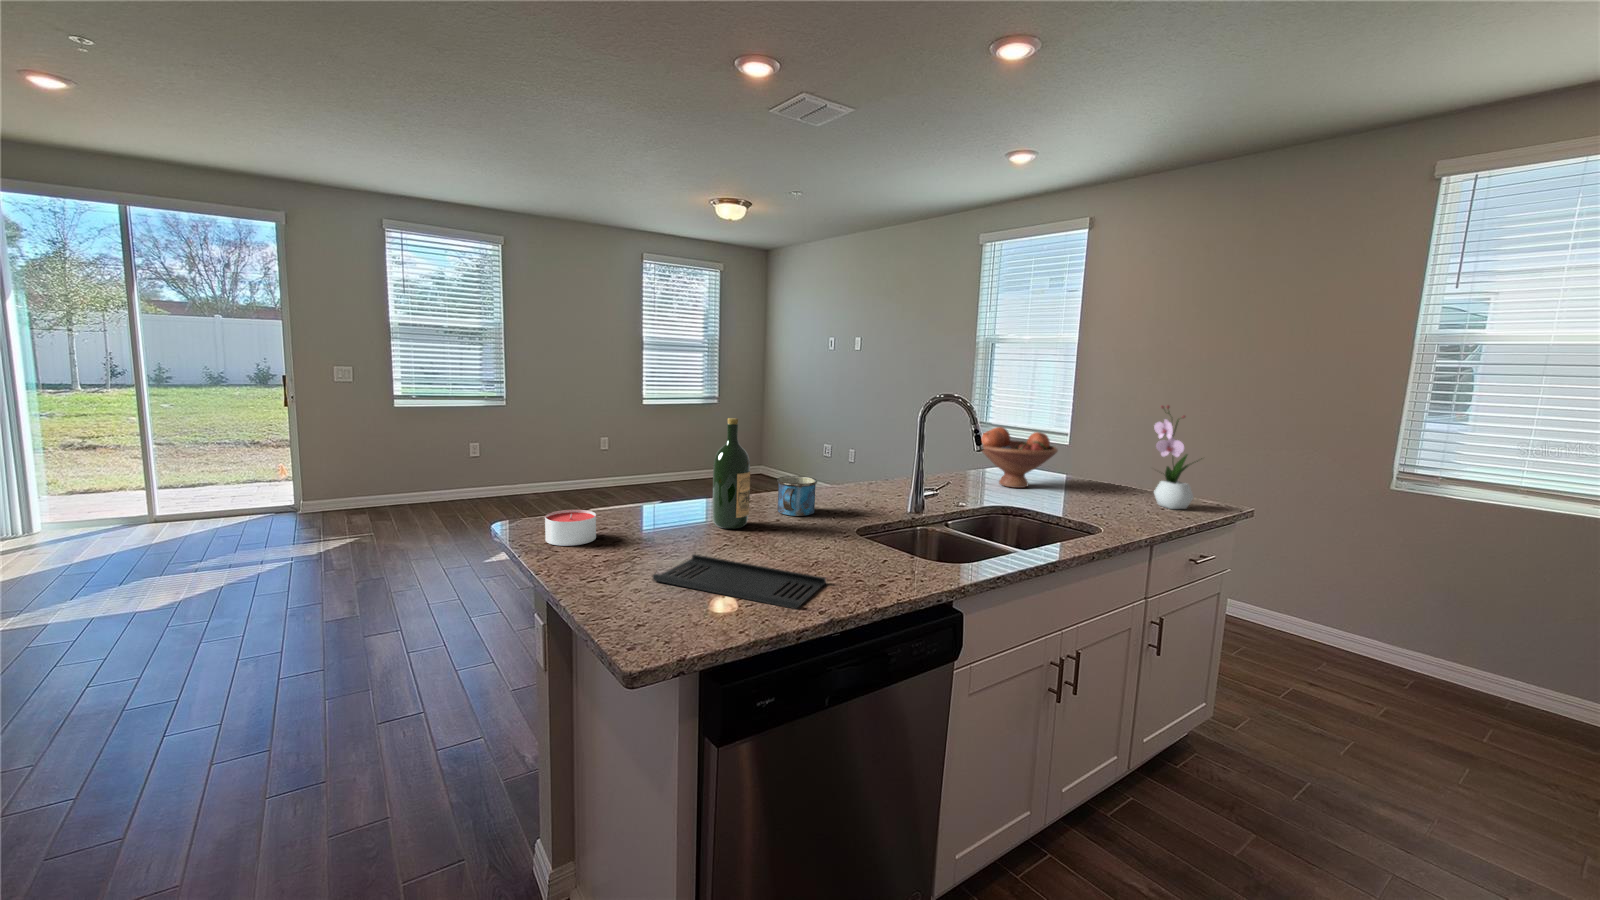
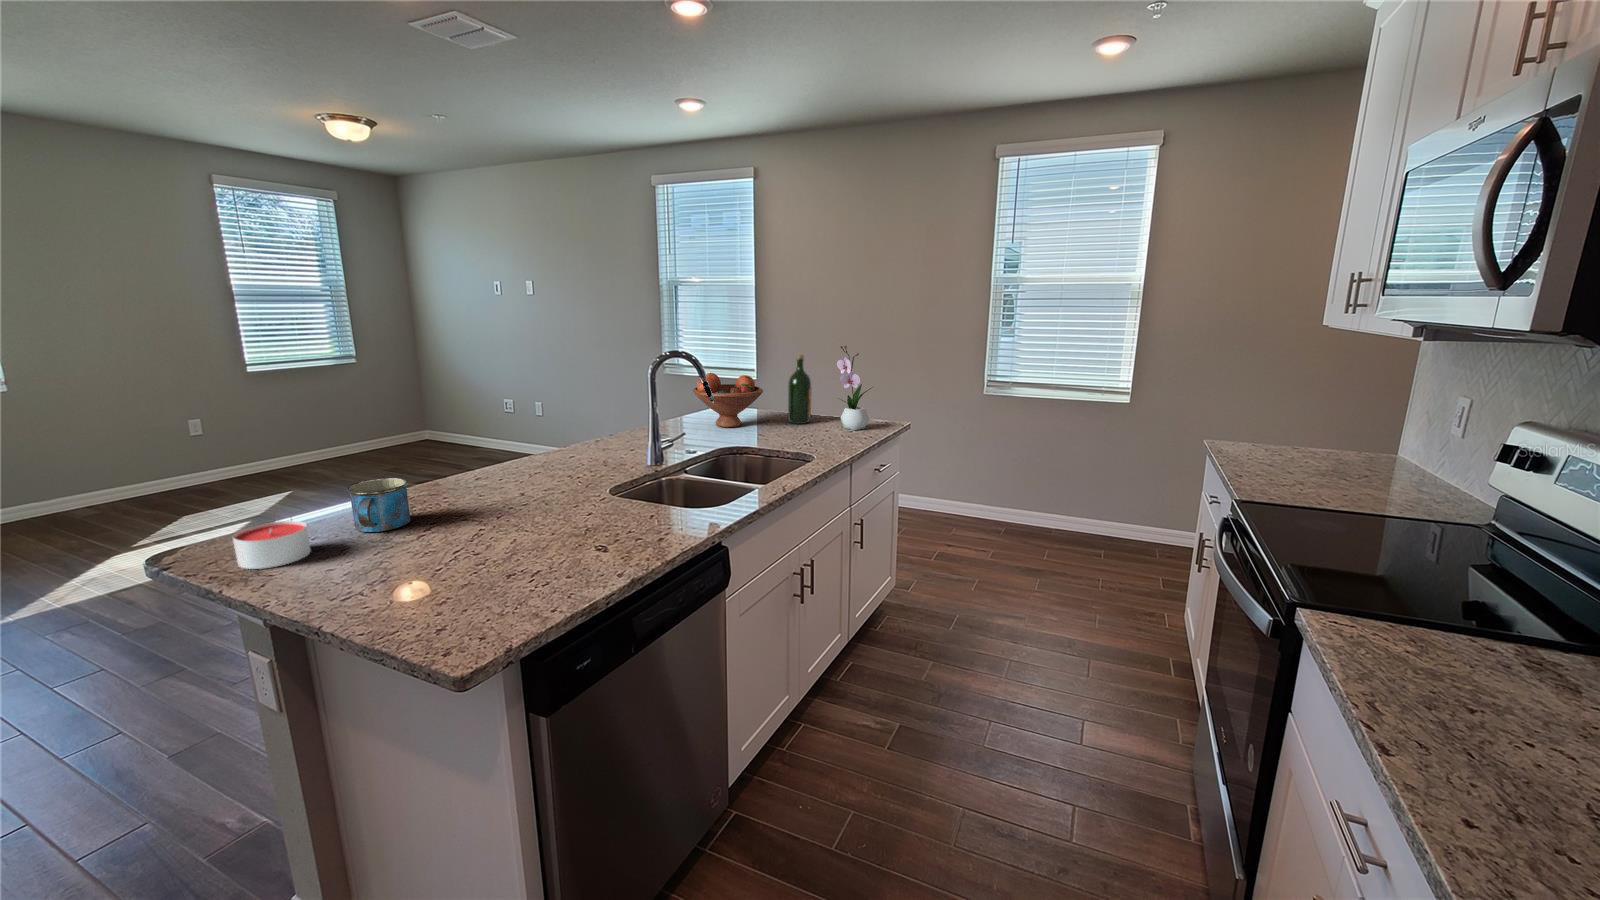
wine bottle: present [713,418,750,529] -> present [788,355,811,424]
mug: present [777,476,817,516] -> present [347,478,410,532]
tray: present [653,554,826,609] -> none [420,542,609,582]

